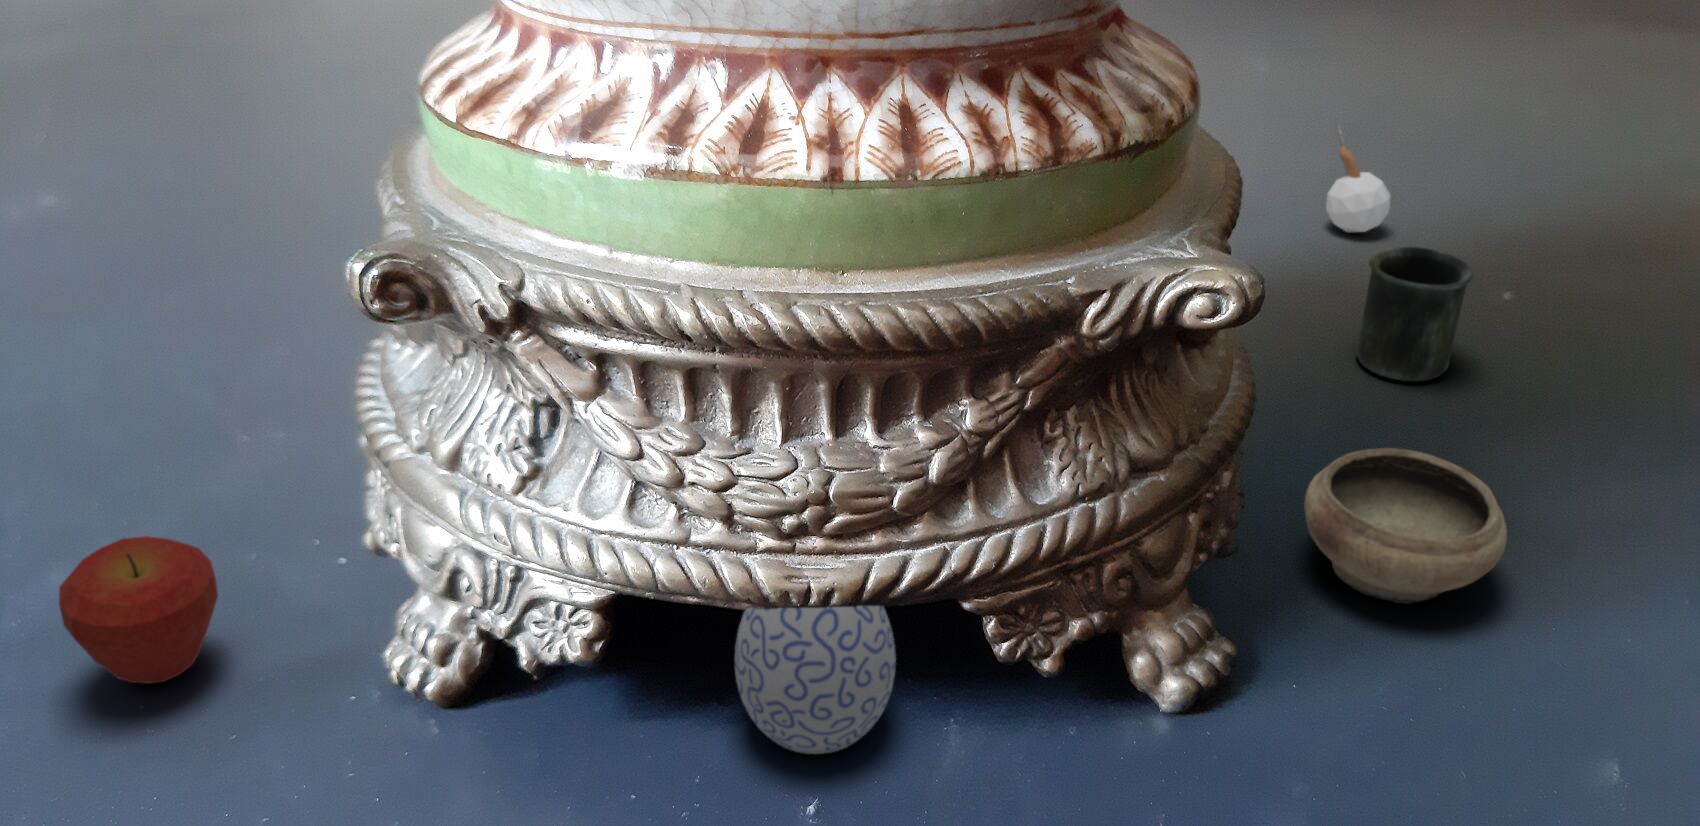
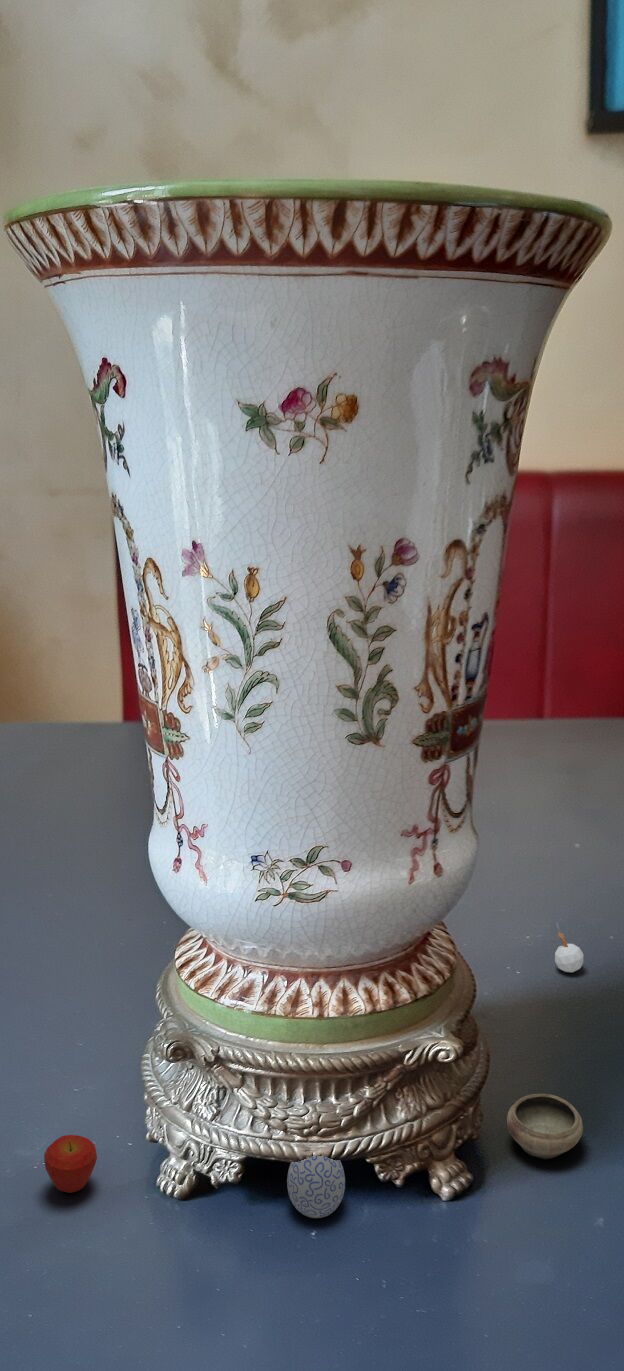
mug: present [1356,247,1473,381] -> none [552,994,596,1056]

